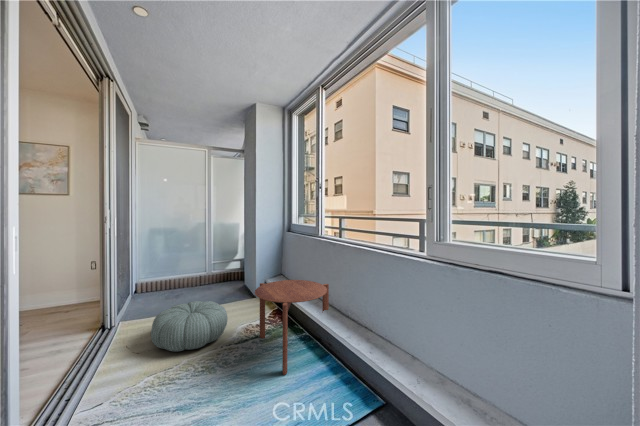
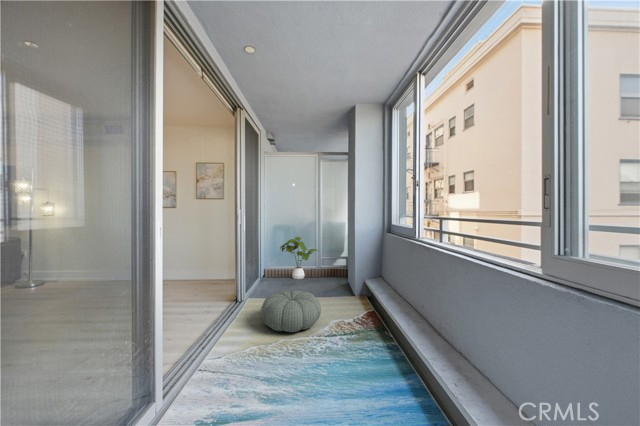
house plant: none [160,240,212,290] -> present [280,237,318,279]
side table: present [255,280,329,375] -> none [339,282,420,379]

